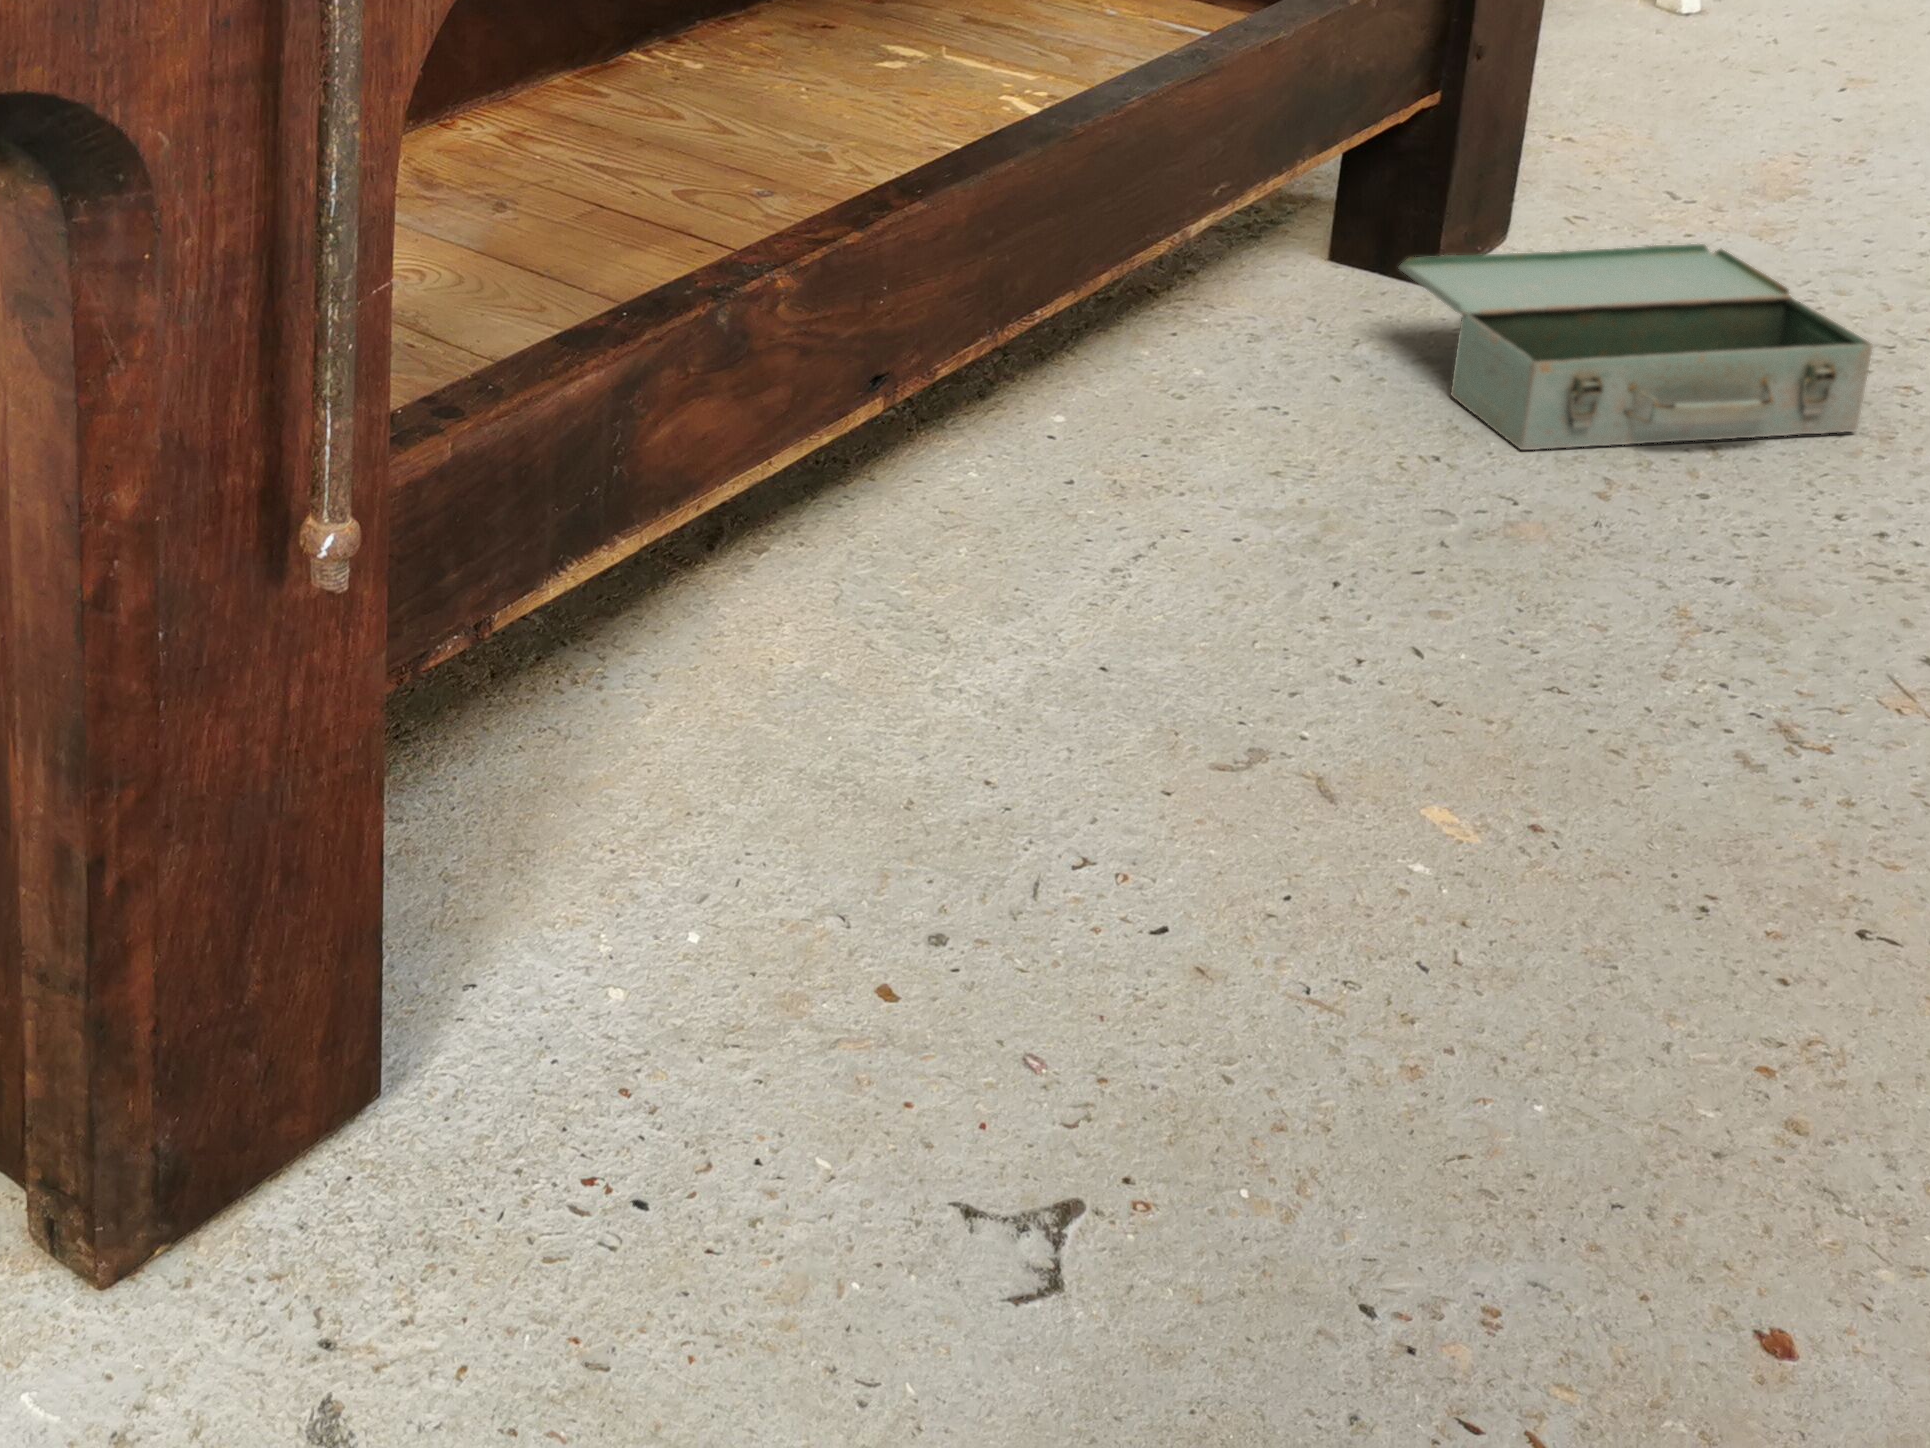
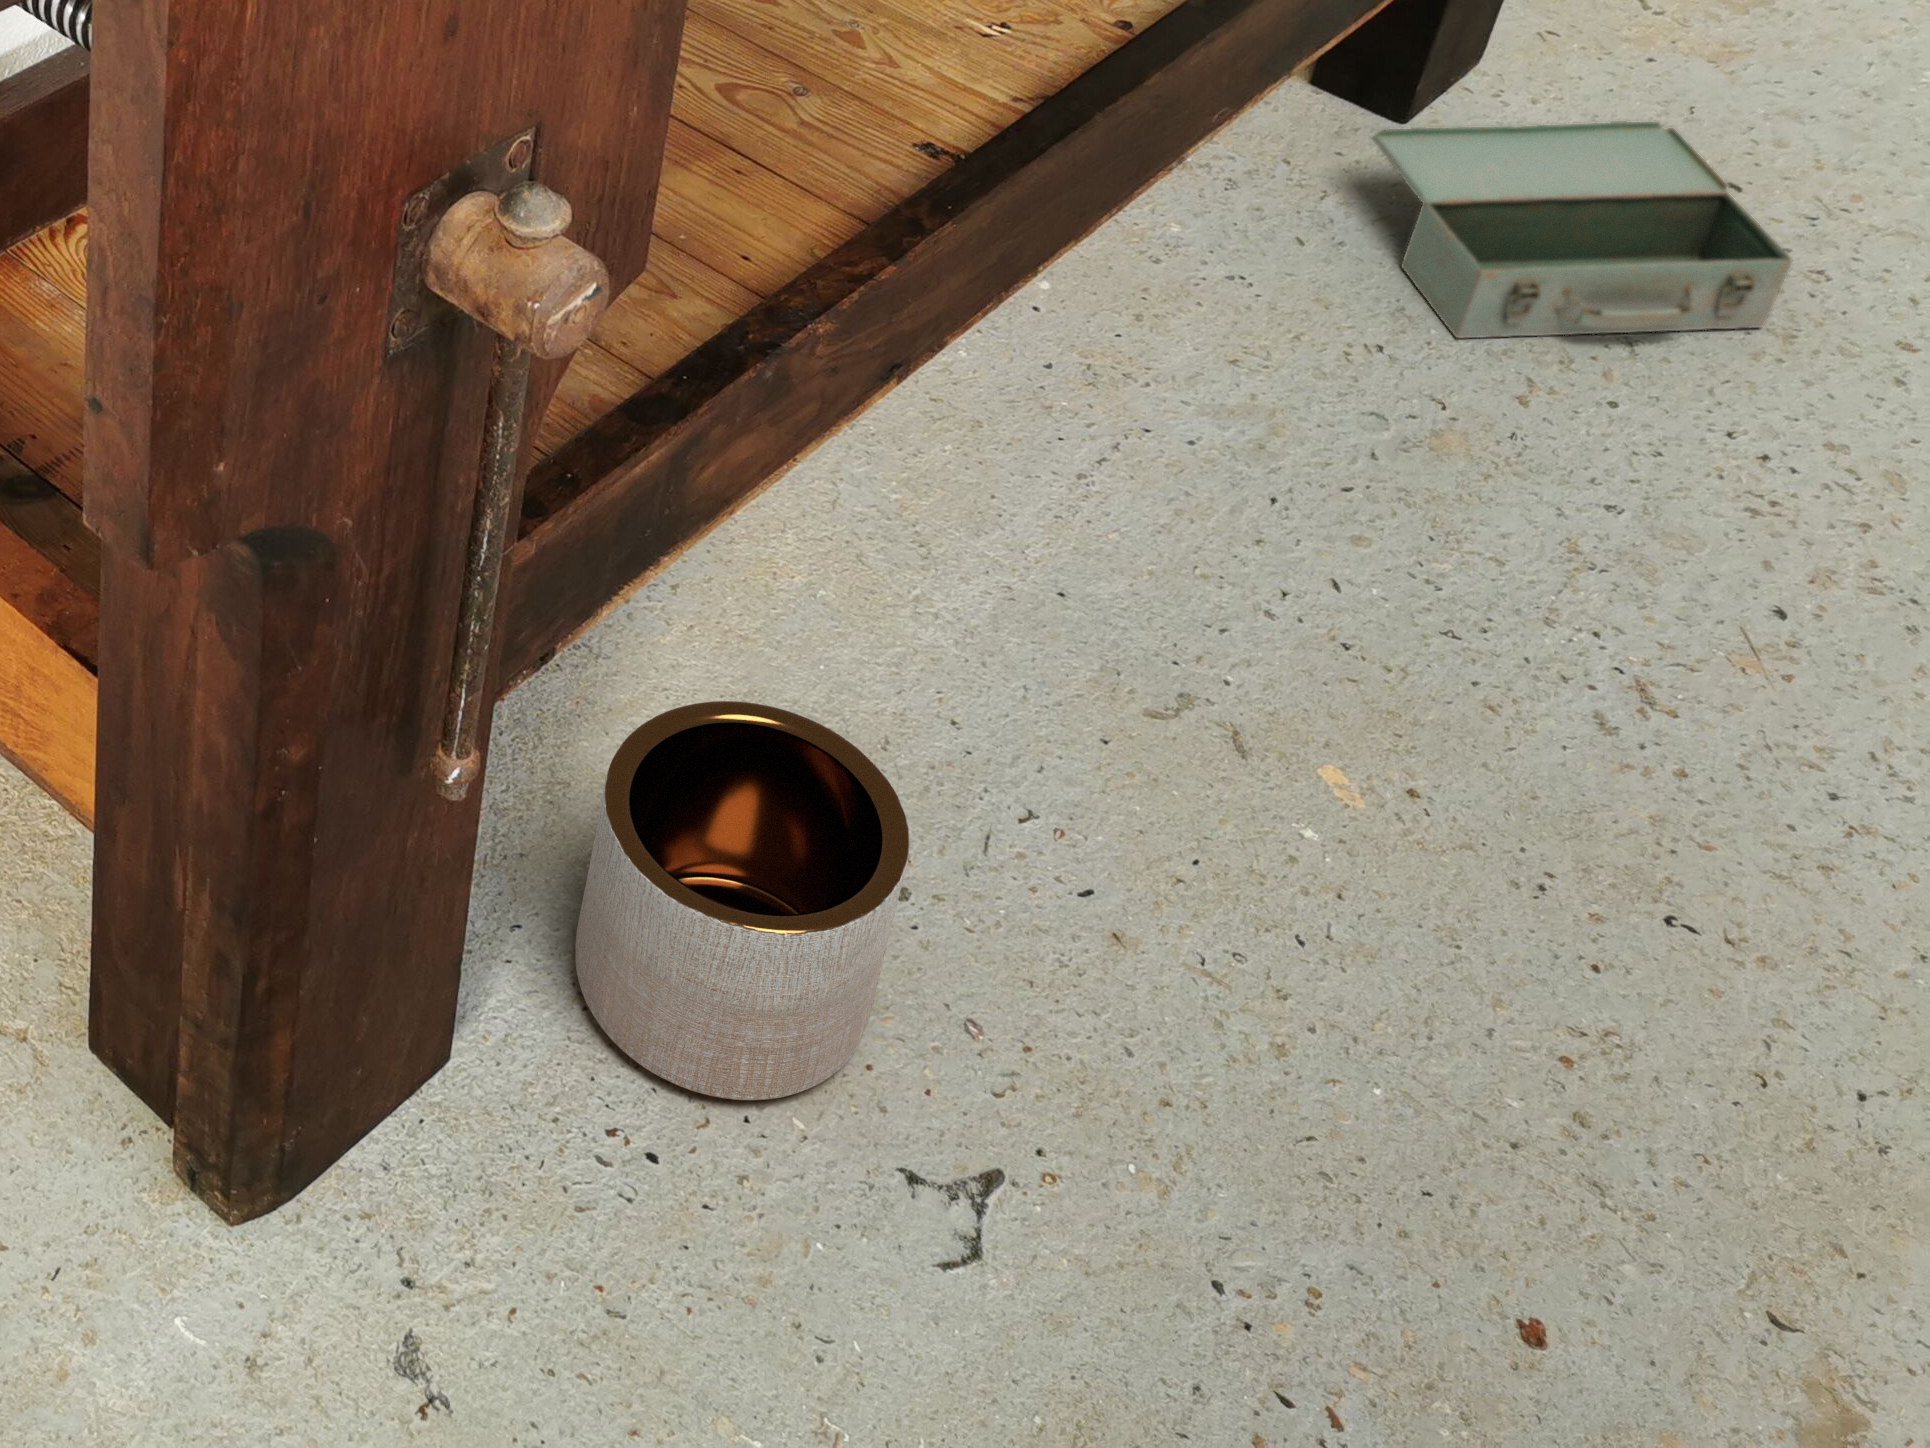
planter: none [542,667,923,1137] -> present [575,701,910,1100]

